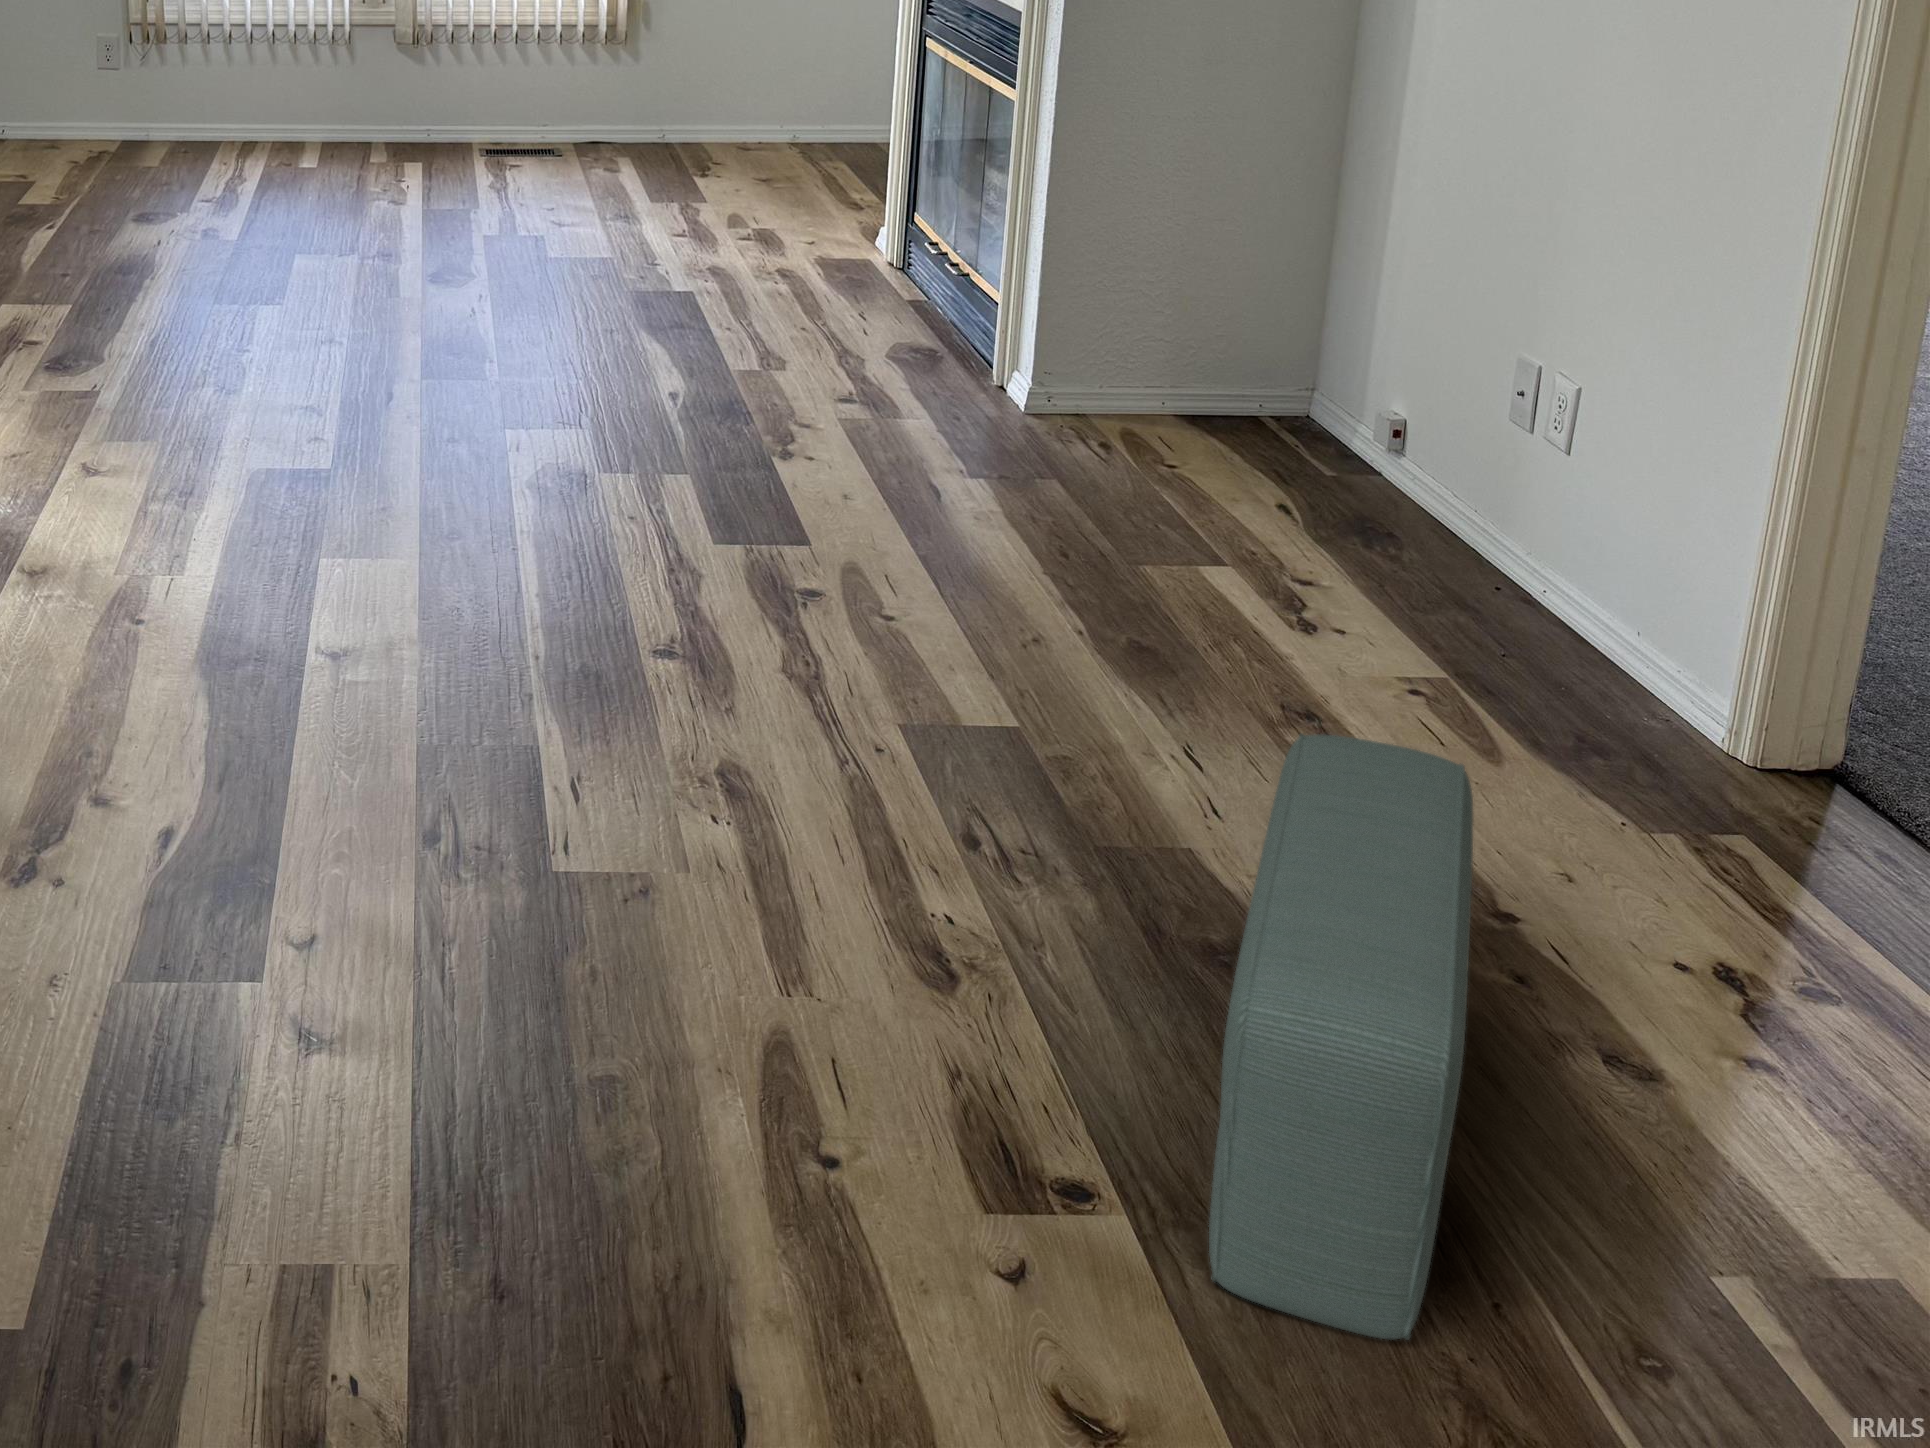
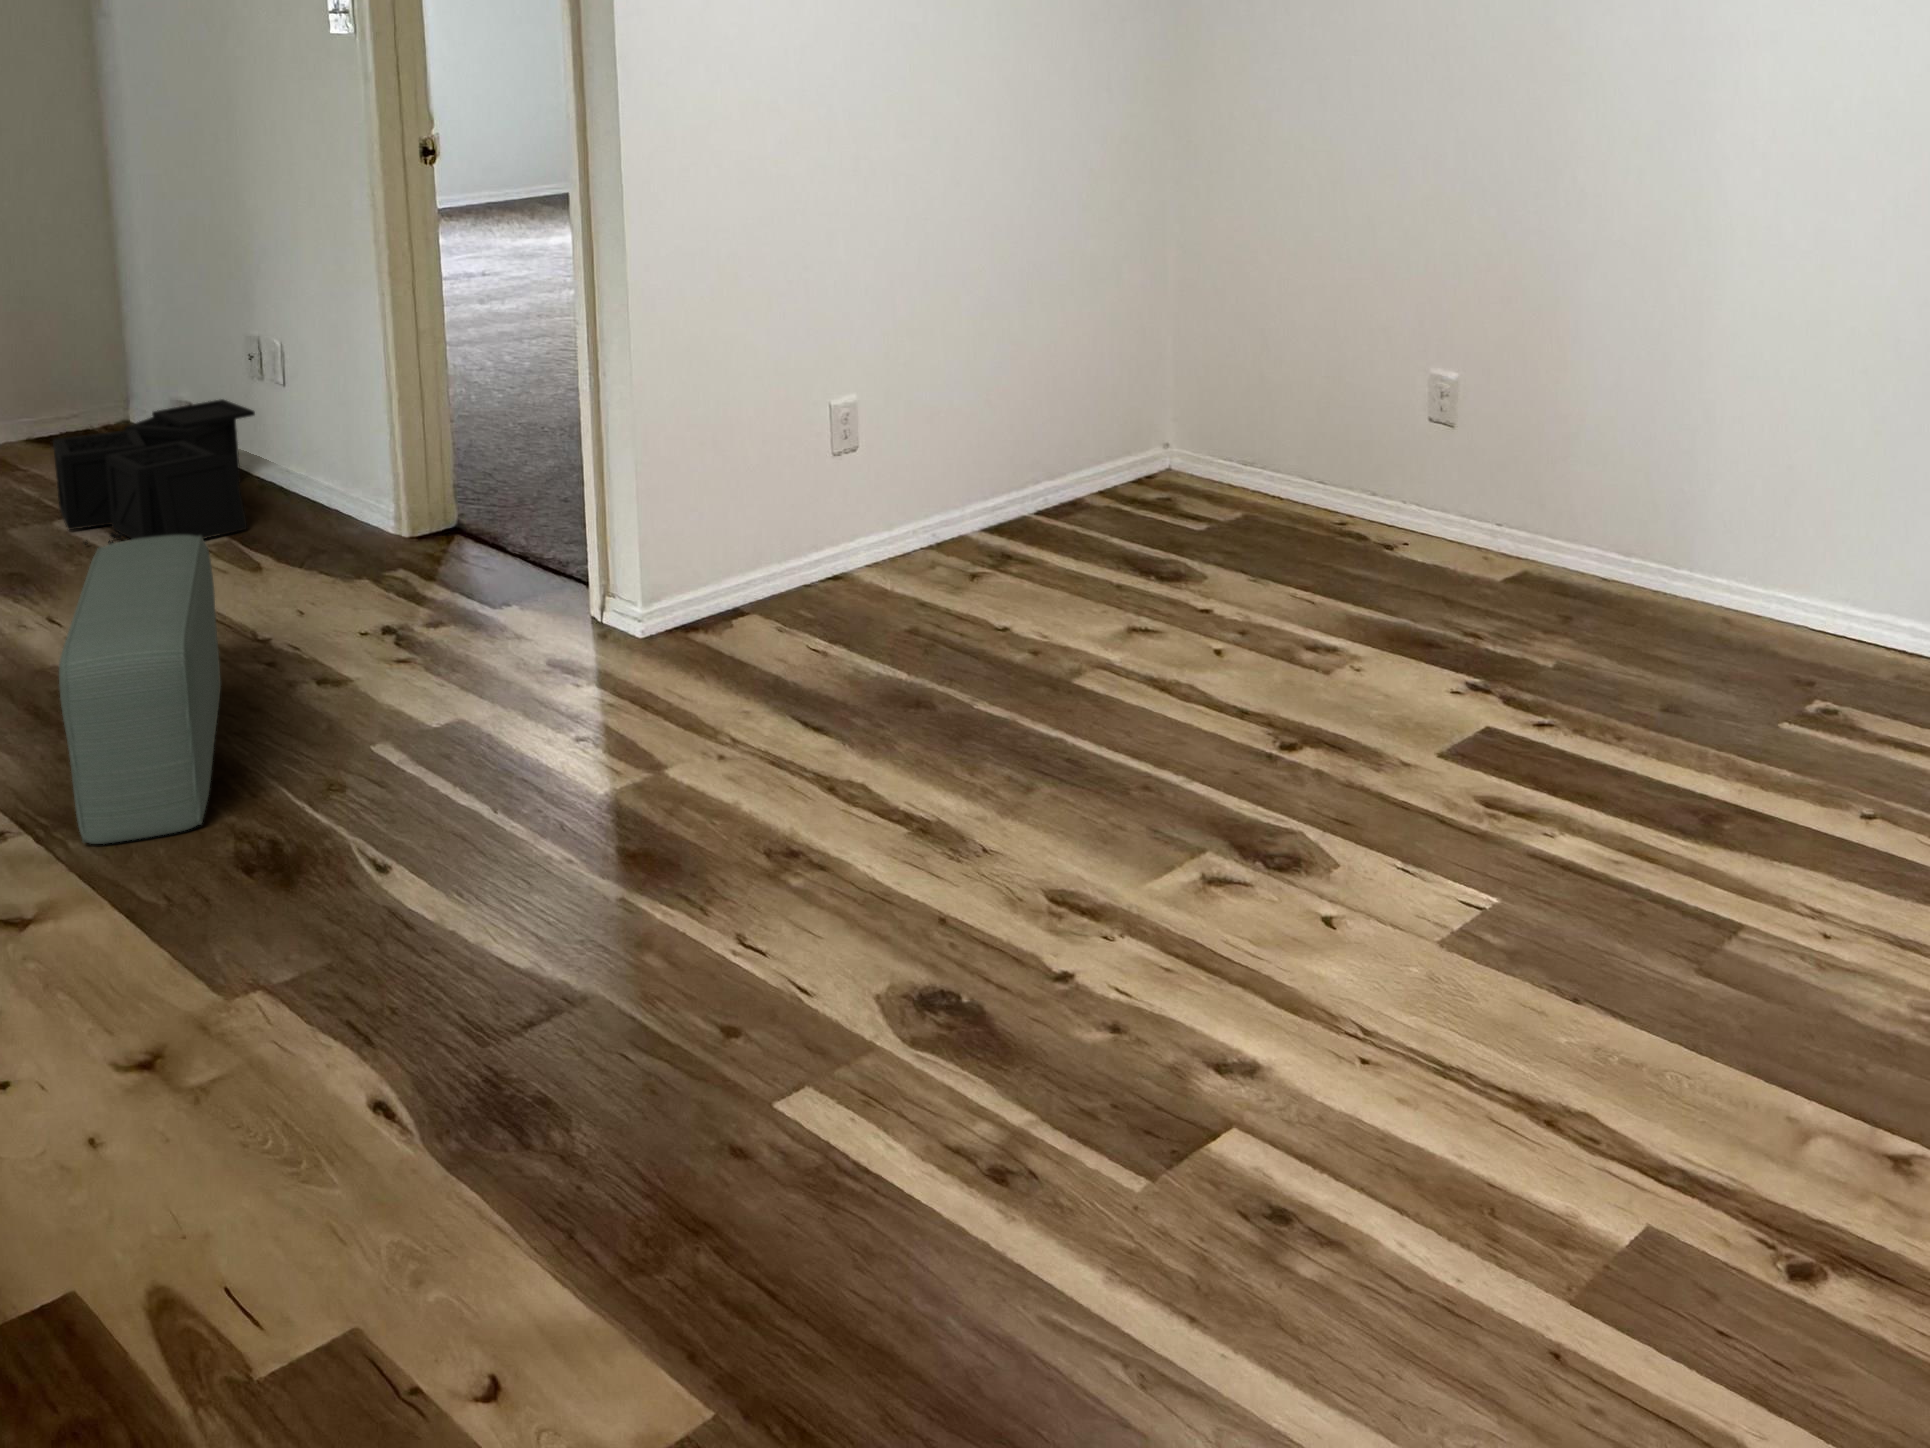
storage bin: none [1208,437,1505,663] -> present [53,399,255,545]

